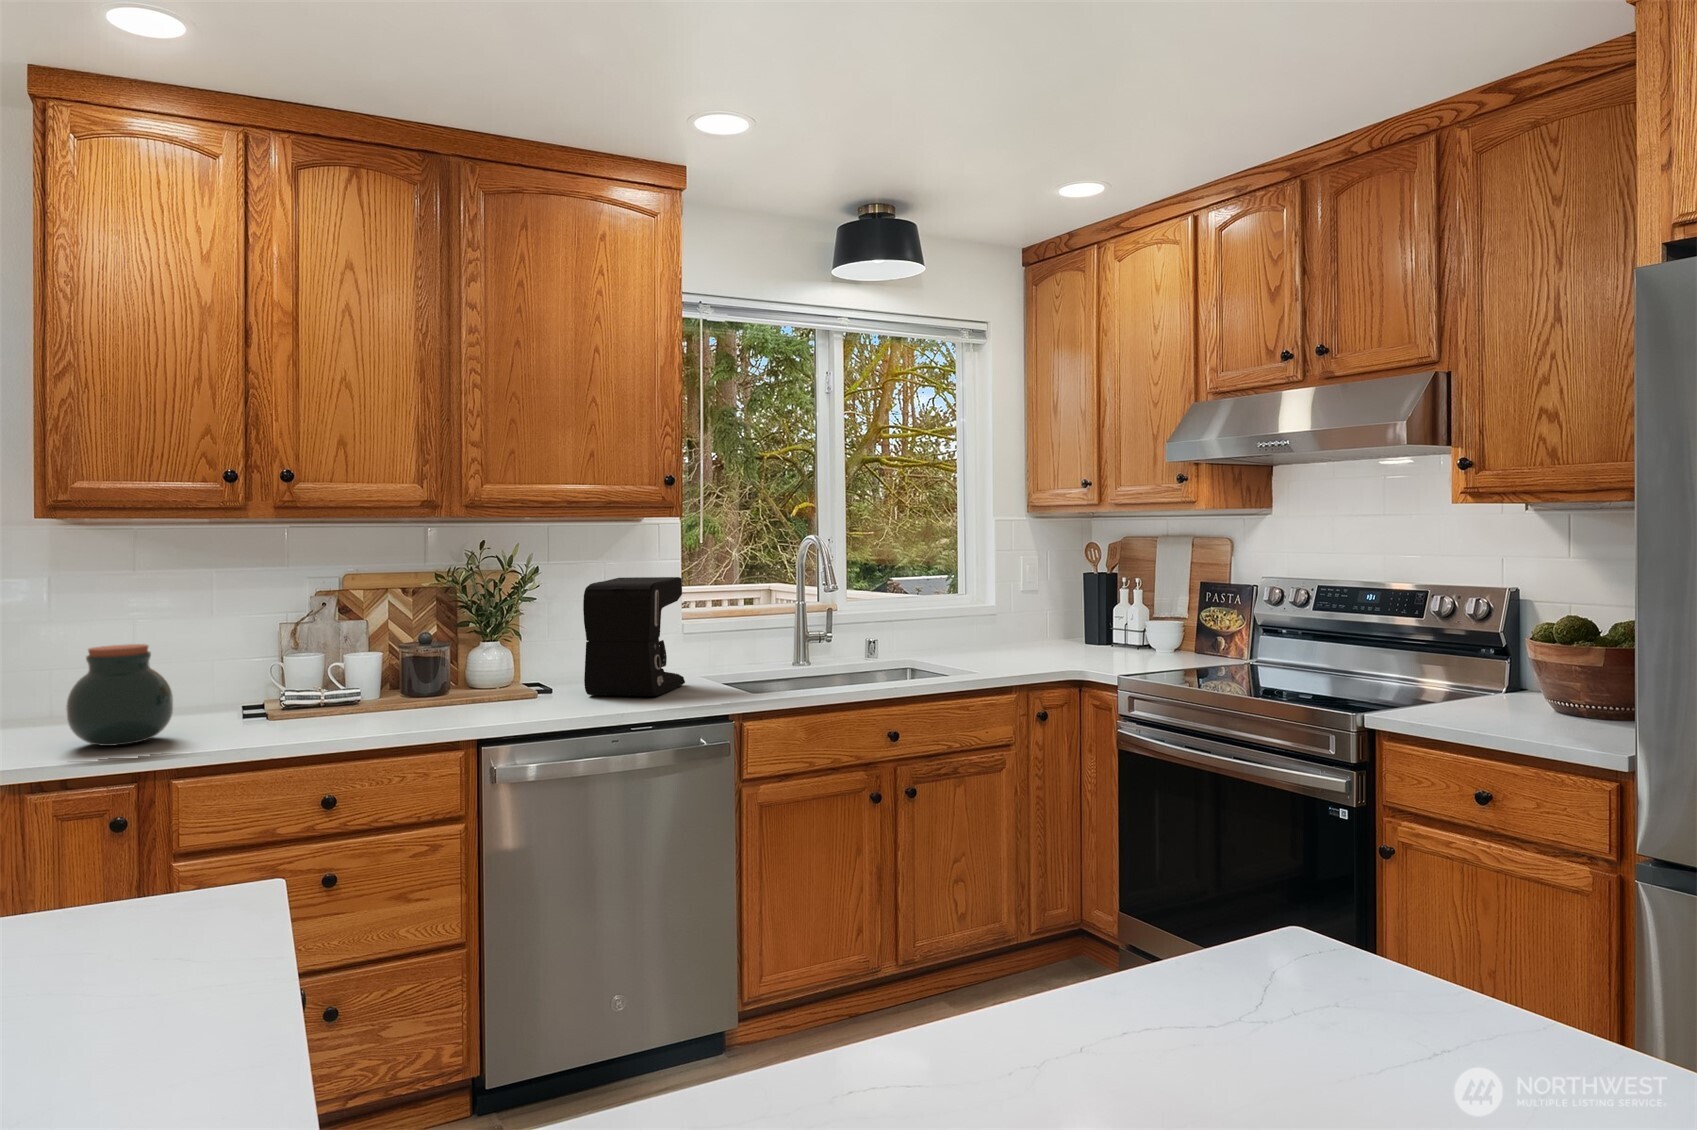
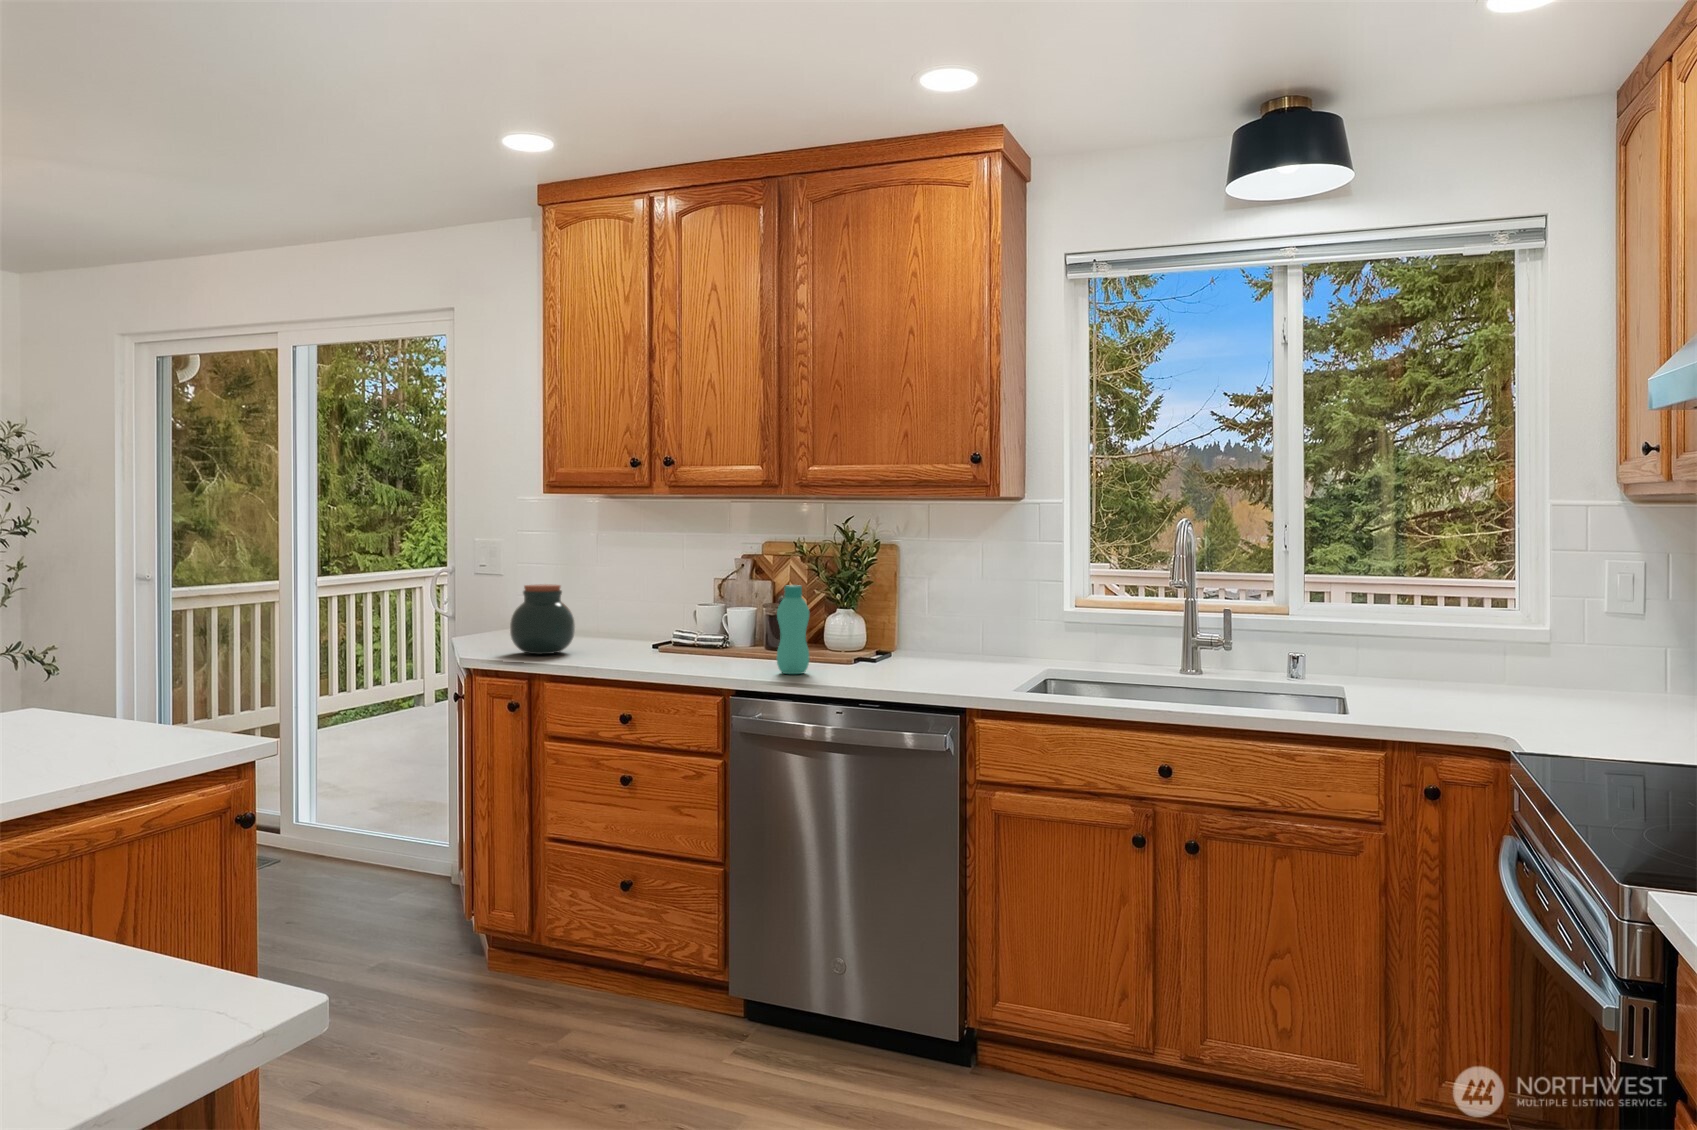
coffee maker: present [583,577,685,696] -> none [866,558,981,678]
bottle: none [513,615,549,712] -> present [777,585,809,674]

